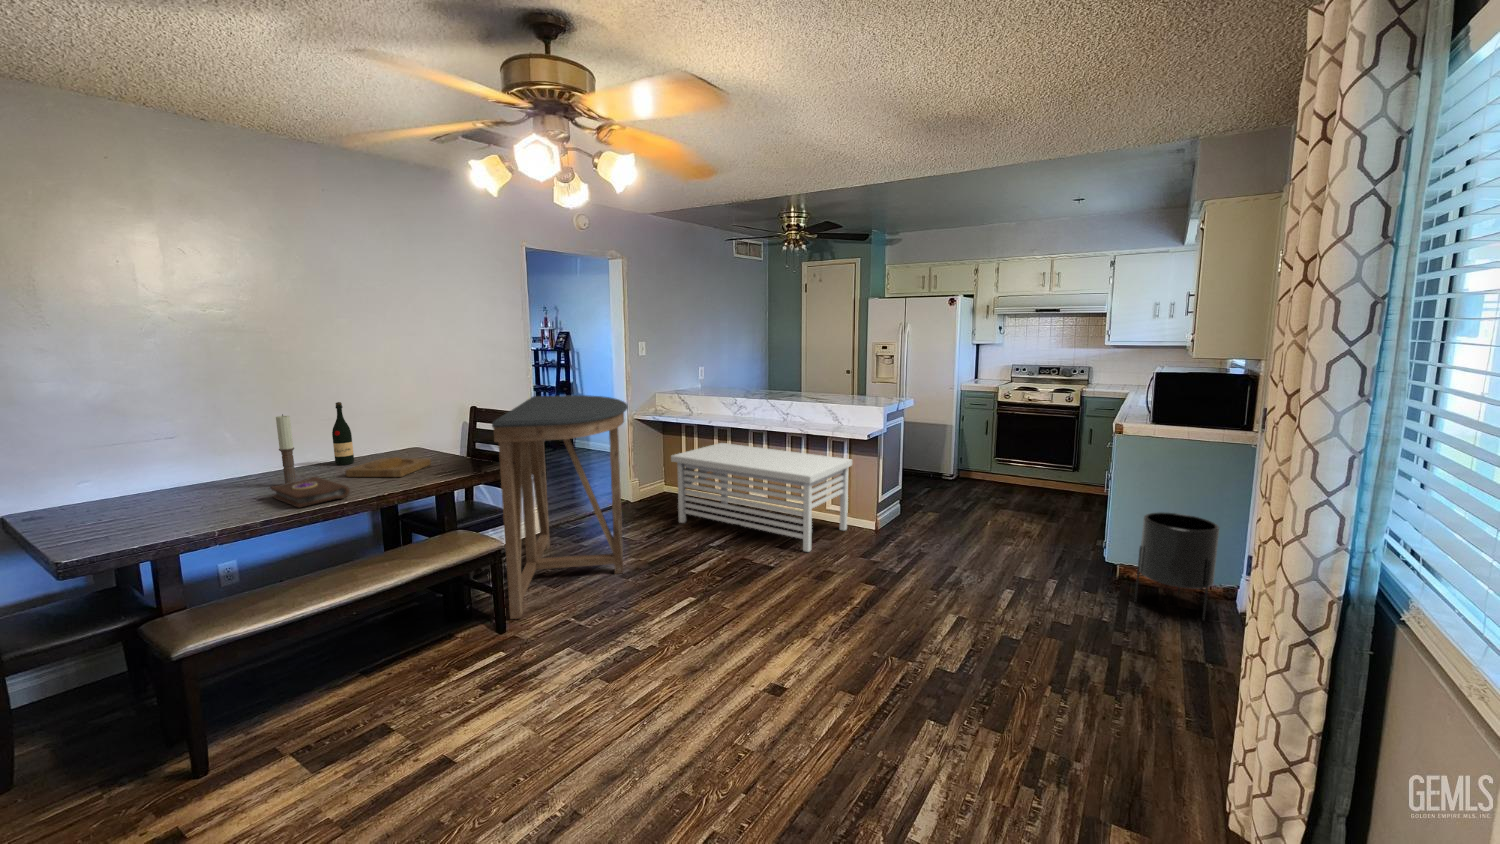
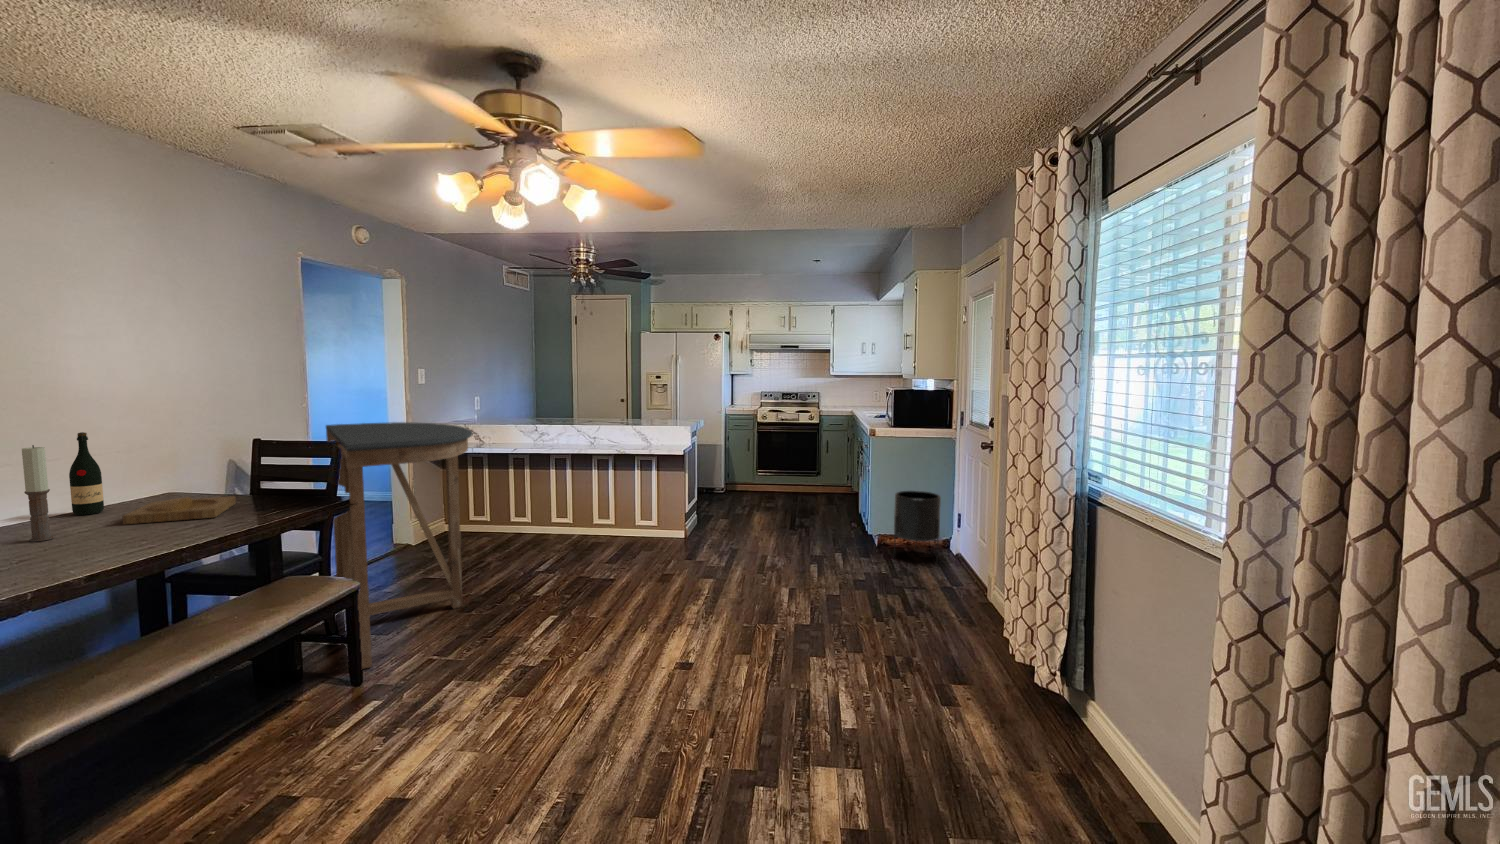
storage bench: present [671,443,852,552] -> none [480,471,663,561]
book: present [271,477,350,508] -> none [38,523,178,557]

